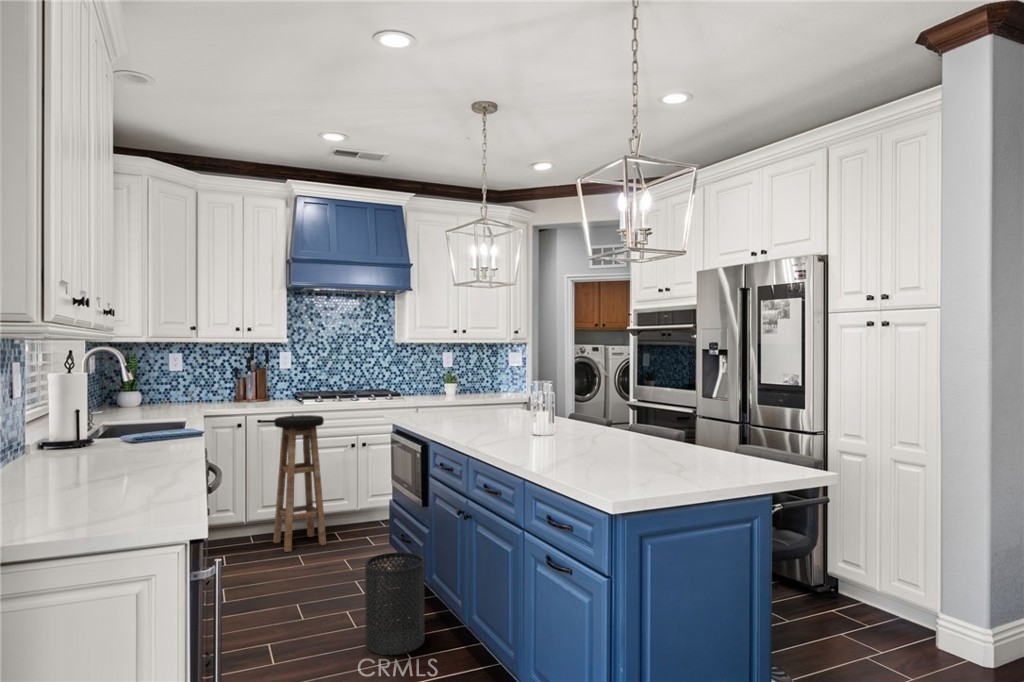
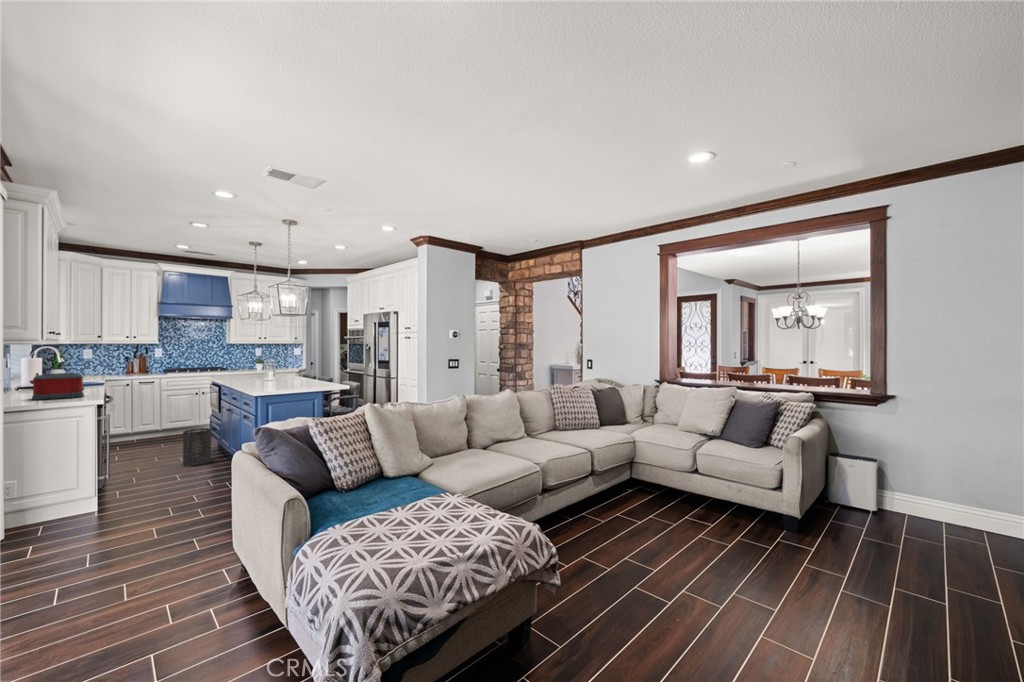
bar stool: present [273,415,326,552] -> none [147,379,177,443]
toaster: none [32,427,163,511] -> present [29,373,84,400]

